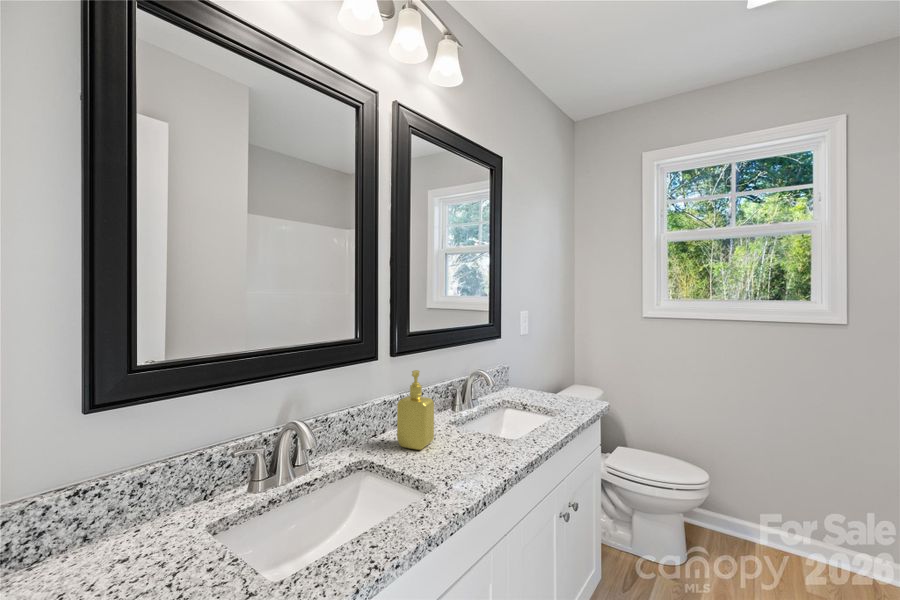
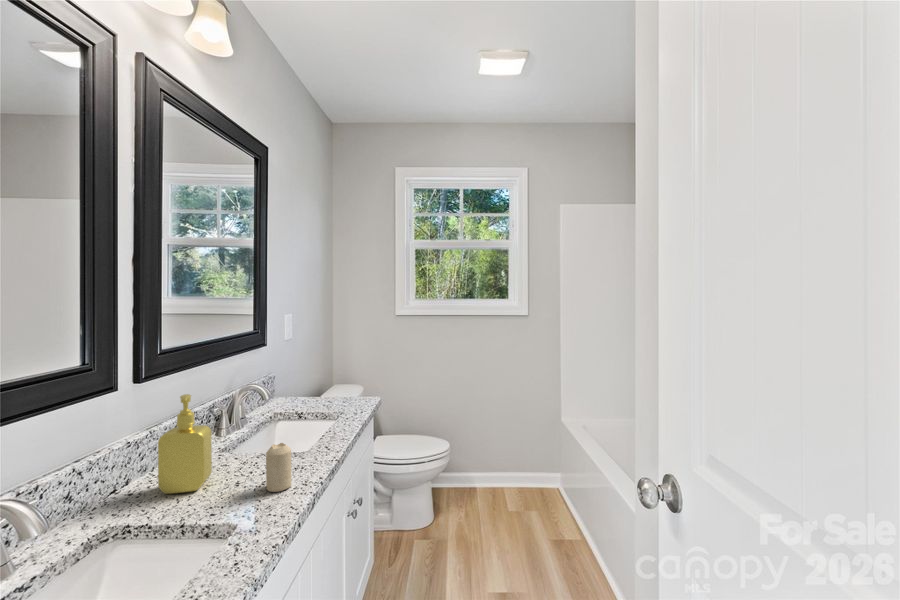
candle: none [469,425,490,469] -> present [266,443,292,492]

